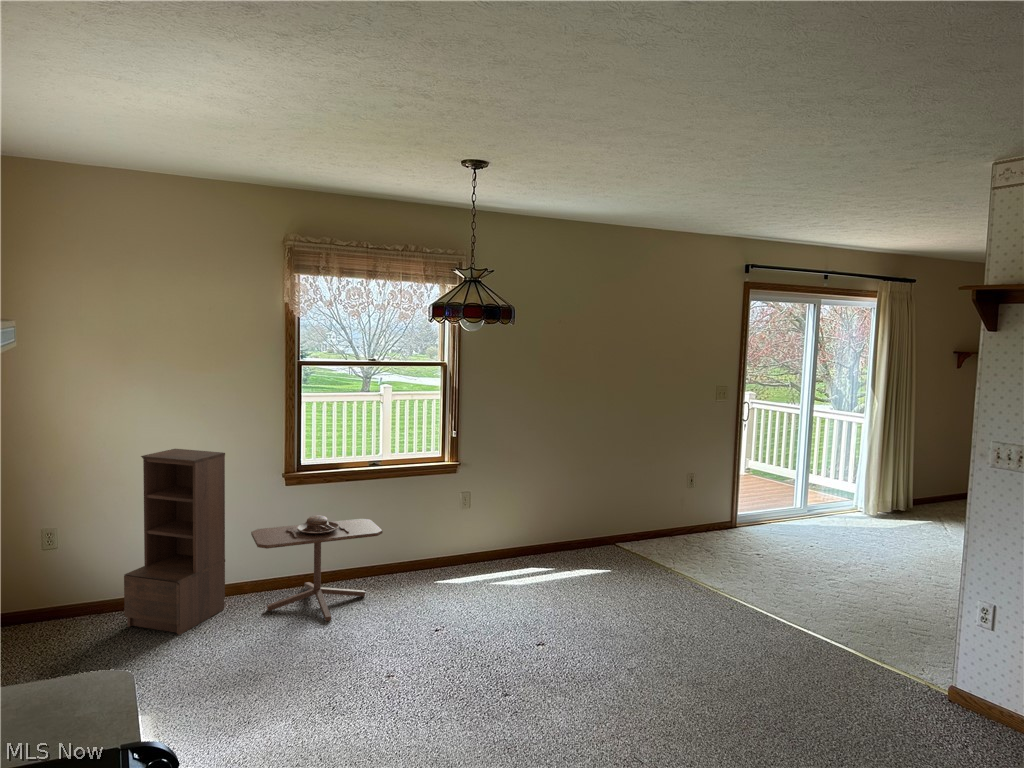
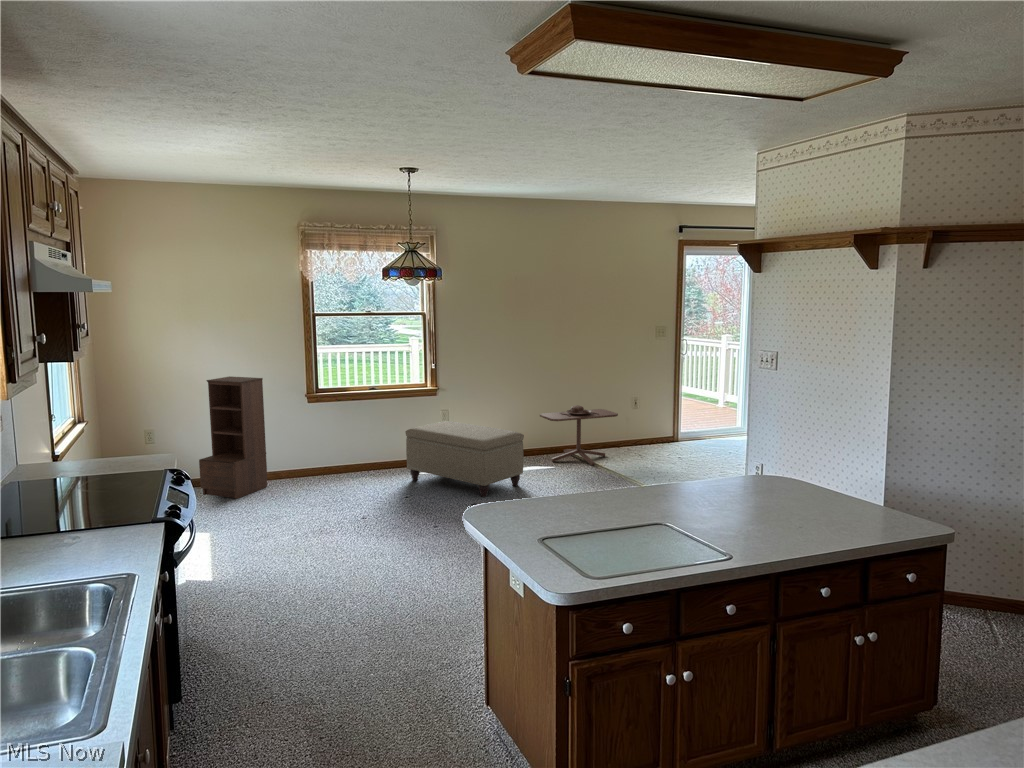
ottoman: none [424,510,590,628] -> present [405,421,524,497]
side table: present [251,515,382,621] -> present [540,405,618,465]

